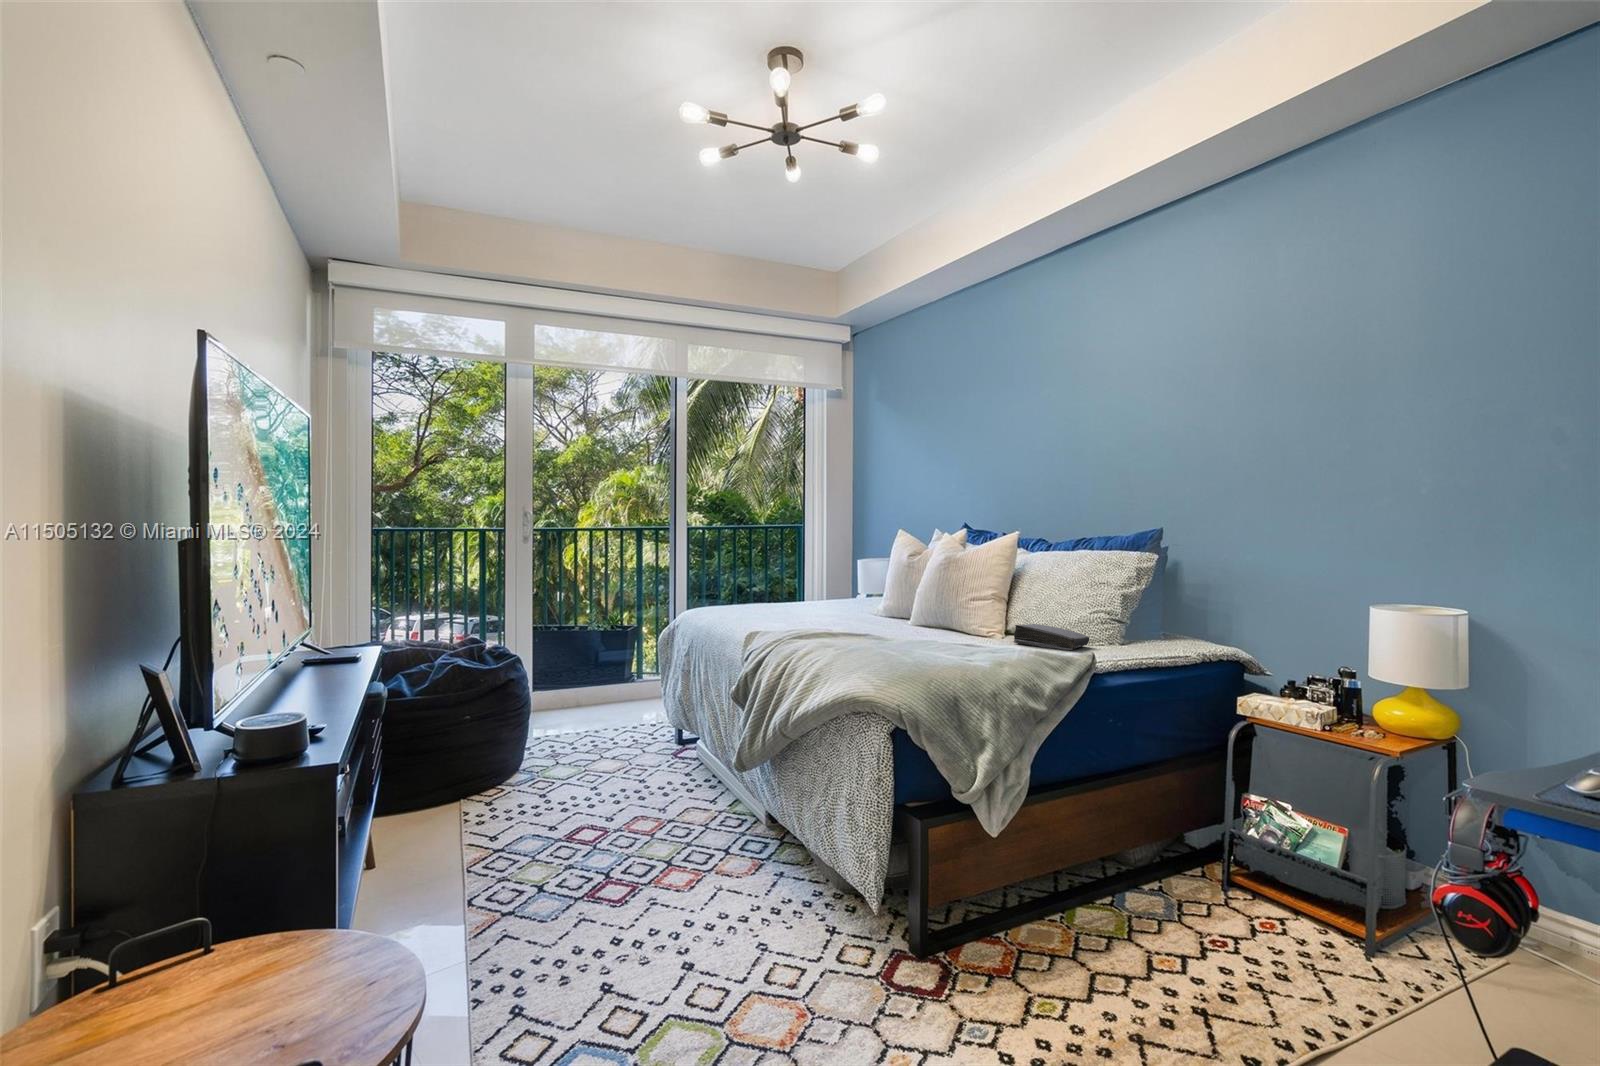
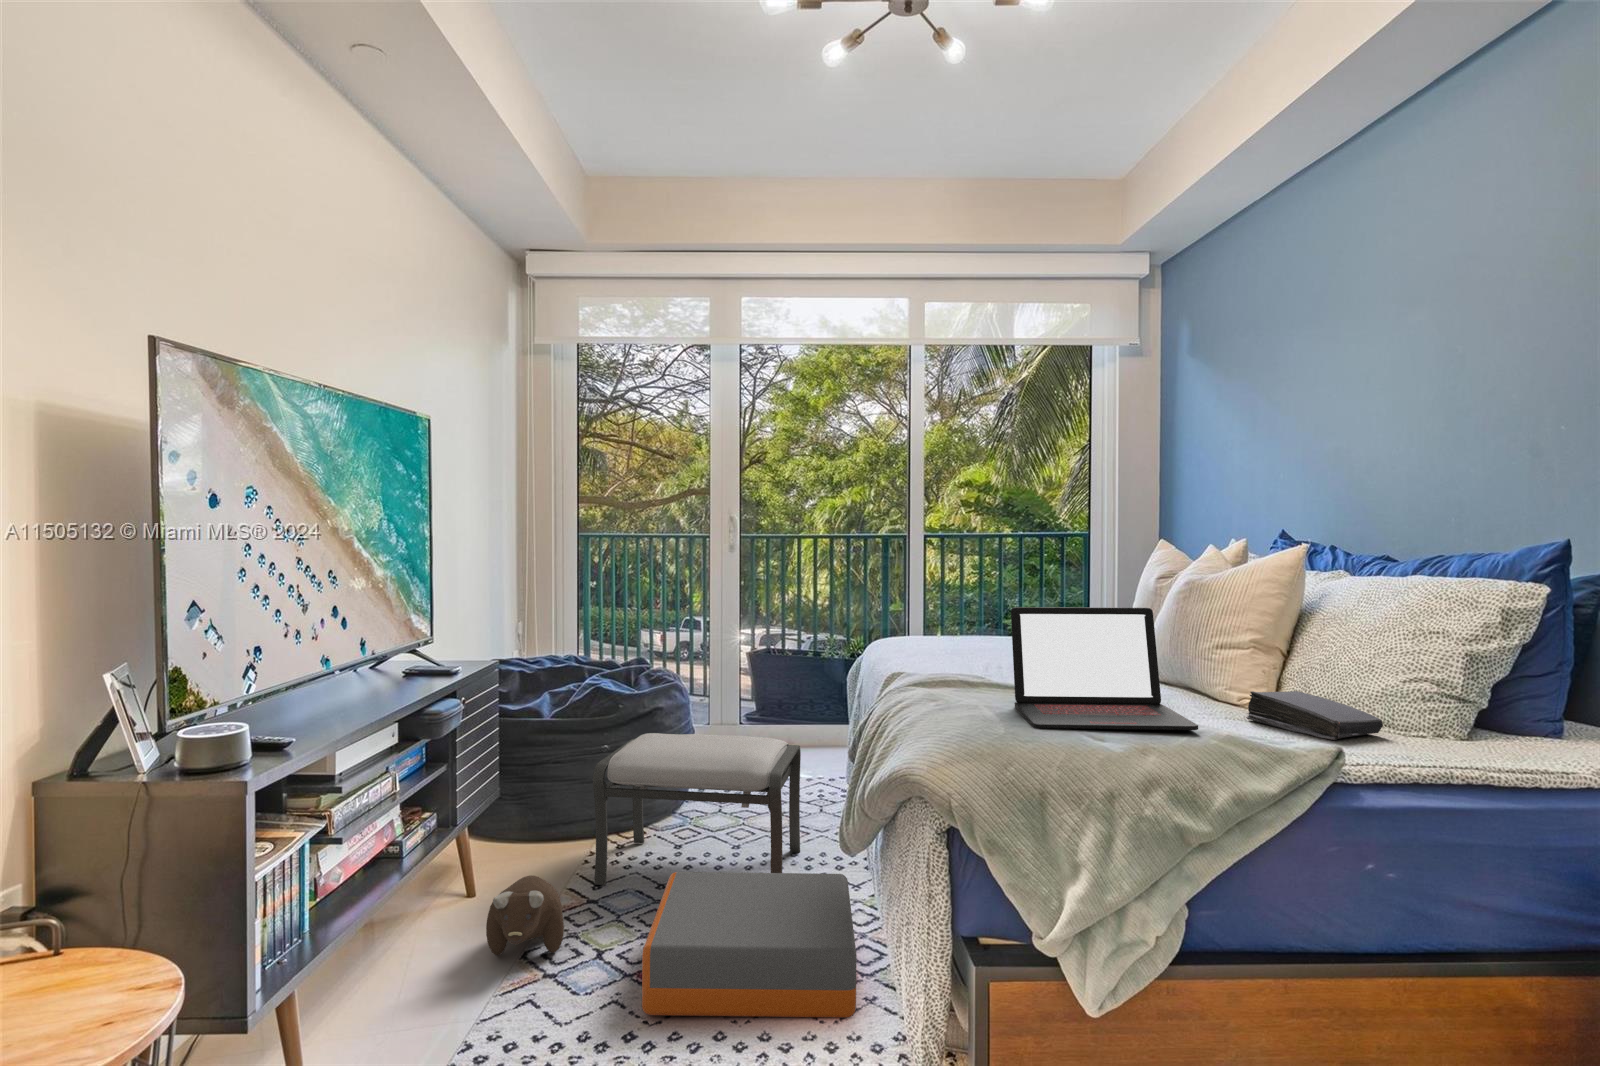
laptop: none [870,573,1004,656] -> present [1011,607,1198,730]
ottoman: none [488,693,663,837] -> present [593,733,801,885]
storage box: none [590,789,782,921] -> present [642,872,857,1018]
plush toy: none [430,831,504,909] -> present [486,876,564,955]

